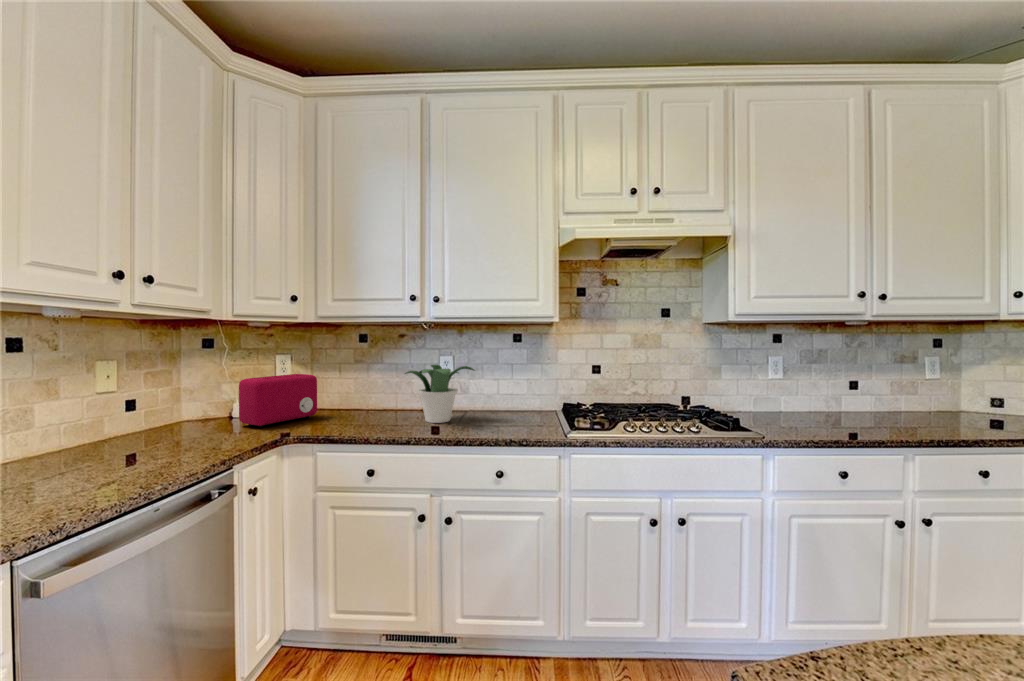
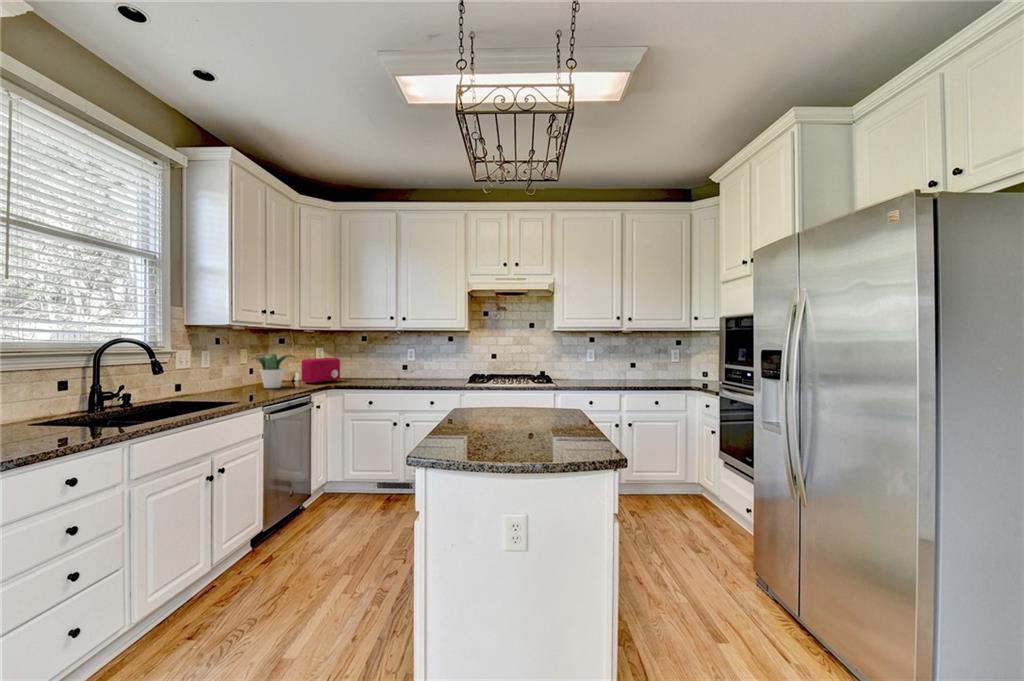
potted plant: present [405,365,475,423] -> present [253,354,294,388]

